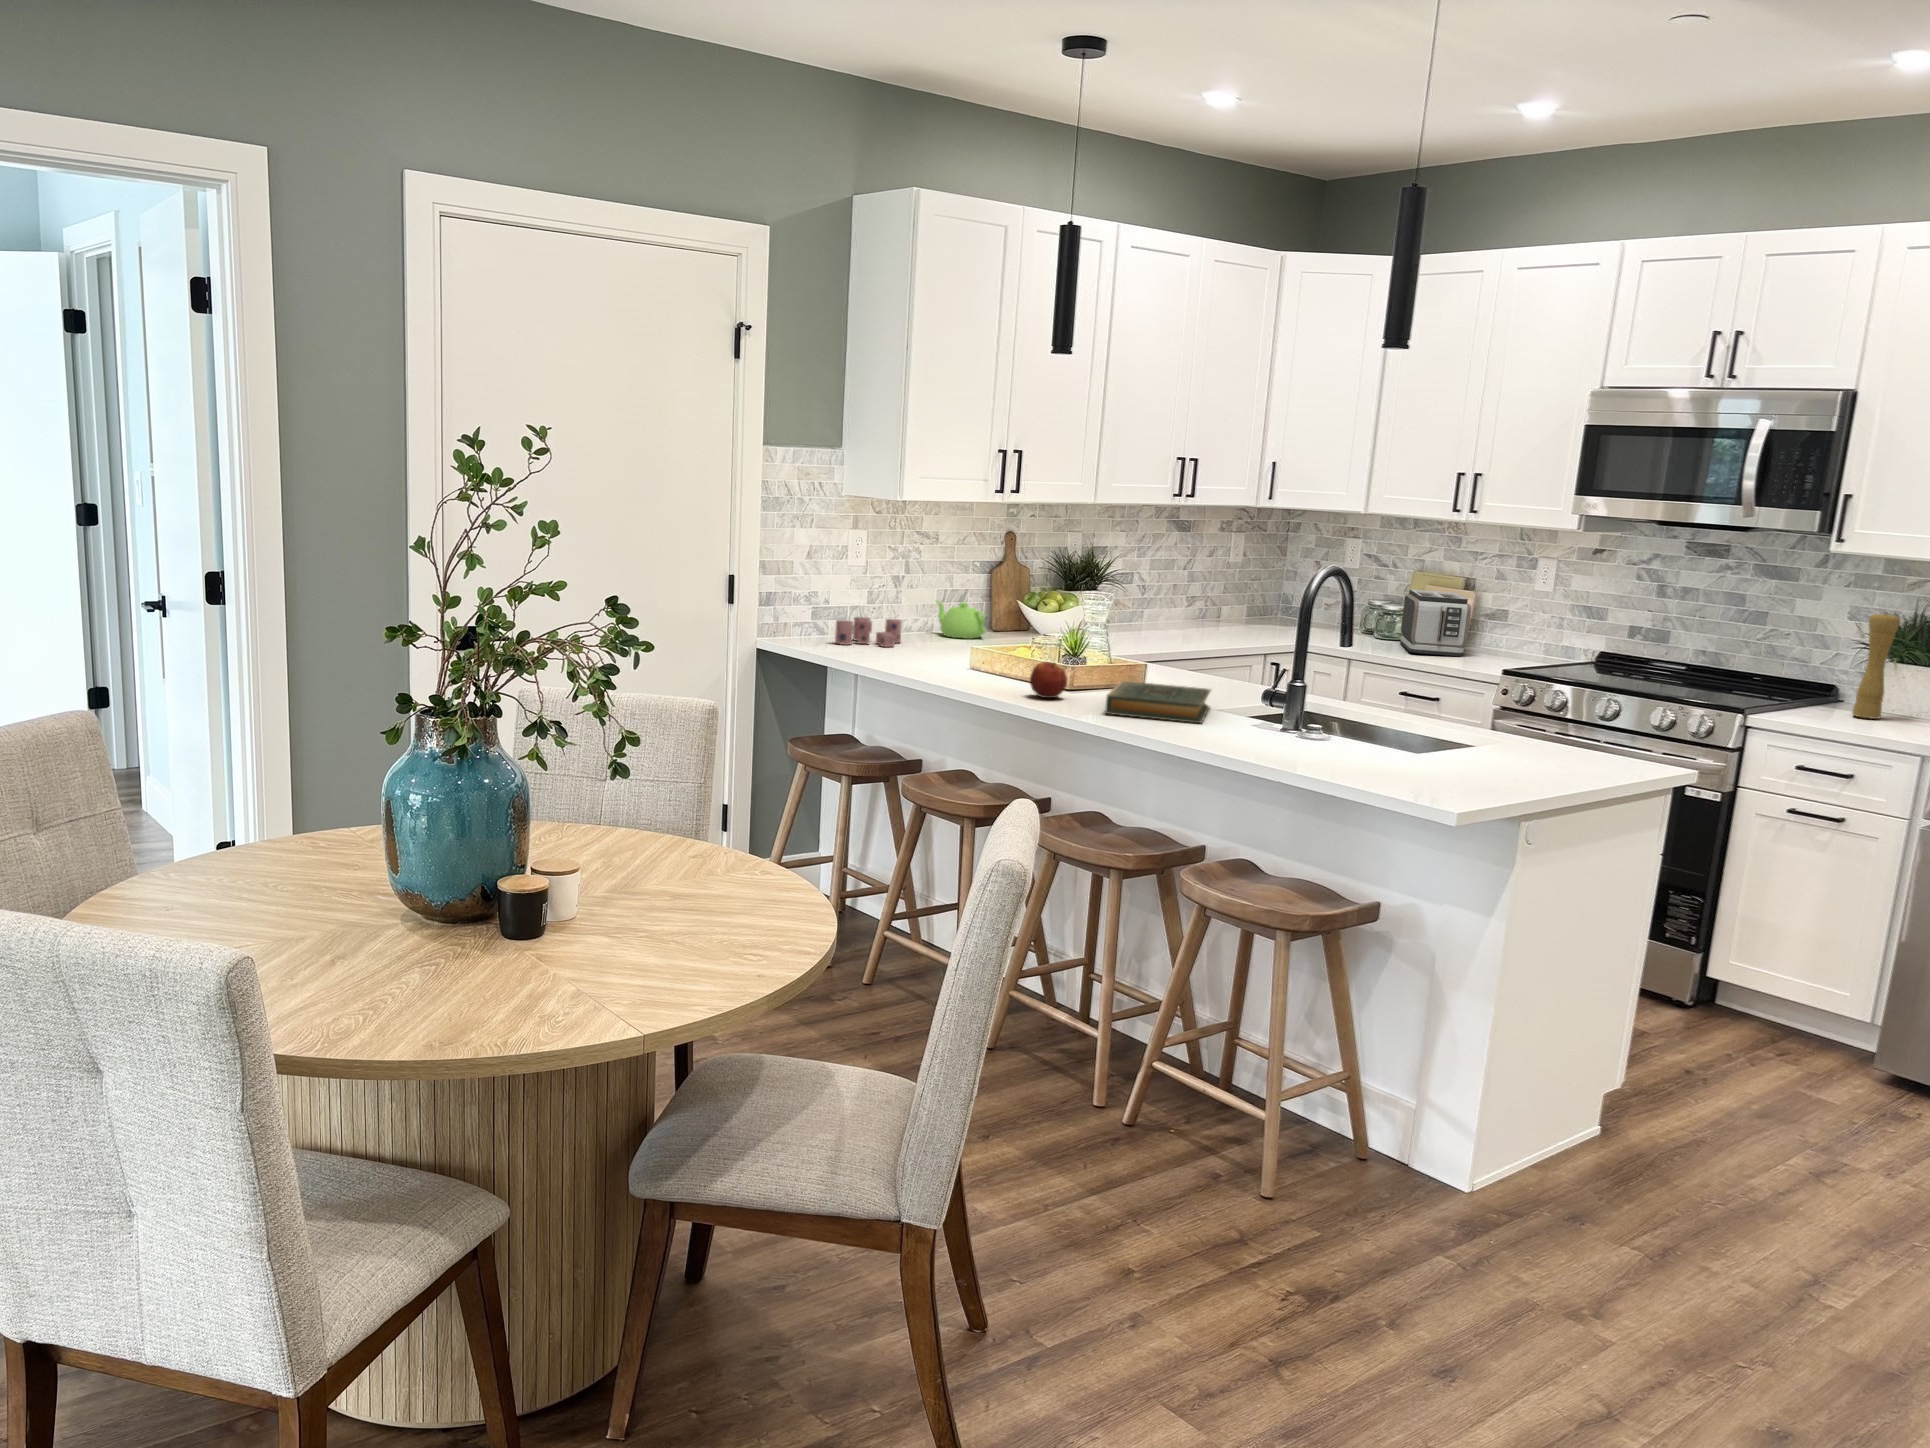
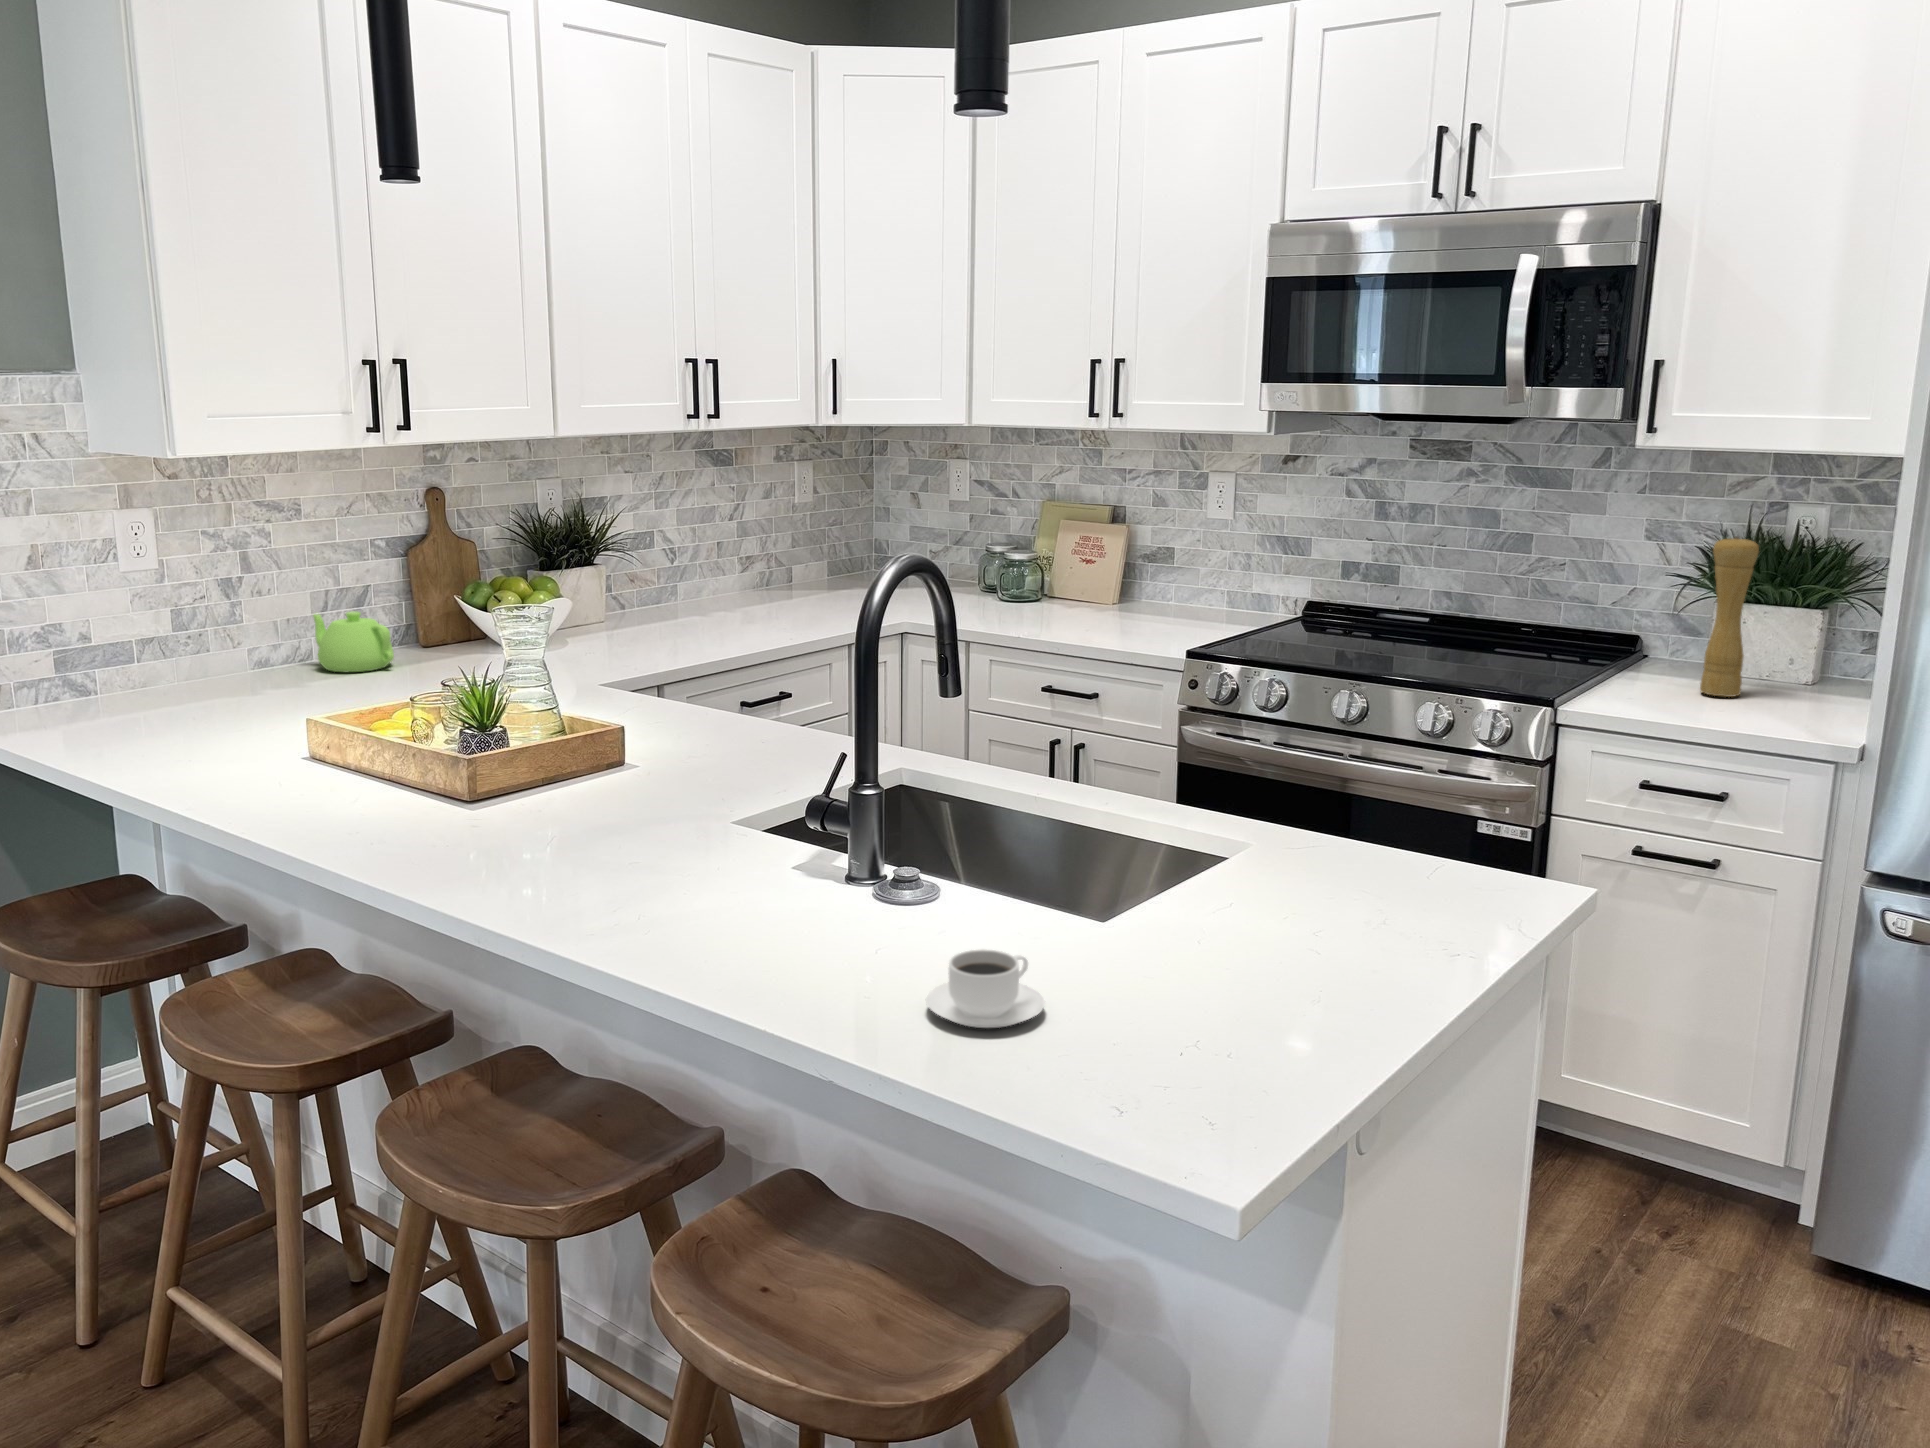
toaster: present [1400,590,1471,656] -> none [1036,530,1131,626]
candle: present [835,617,902,647] -> none [91,657,229,716]
apple: present [1030,662,1067,698] -> none [372,761,448,833]
hardback book: present [1105,681,1211,723] -> none [504,778,726,874]
coffee cup: none [1324,743,1380,773] -> present [926,949,1045,1028]

